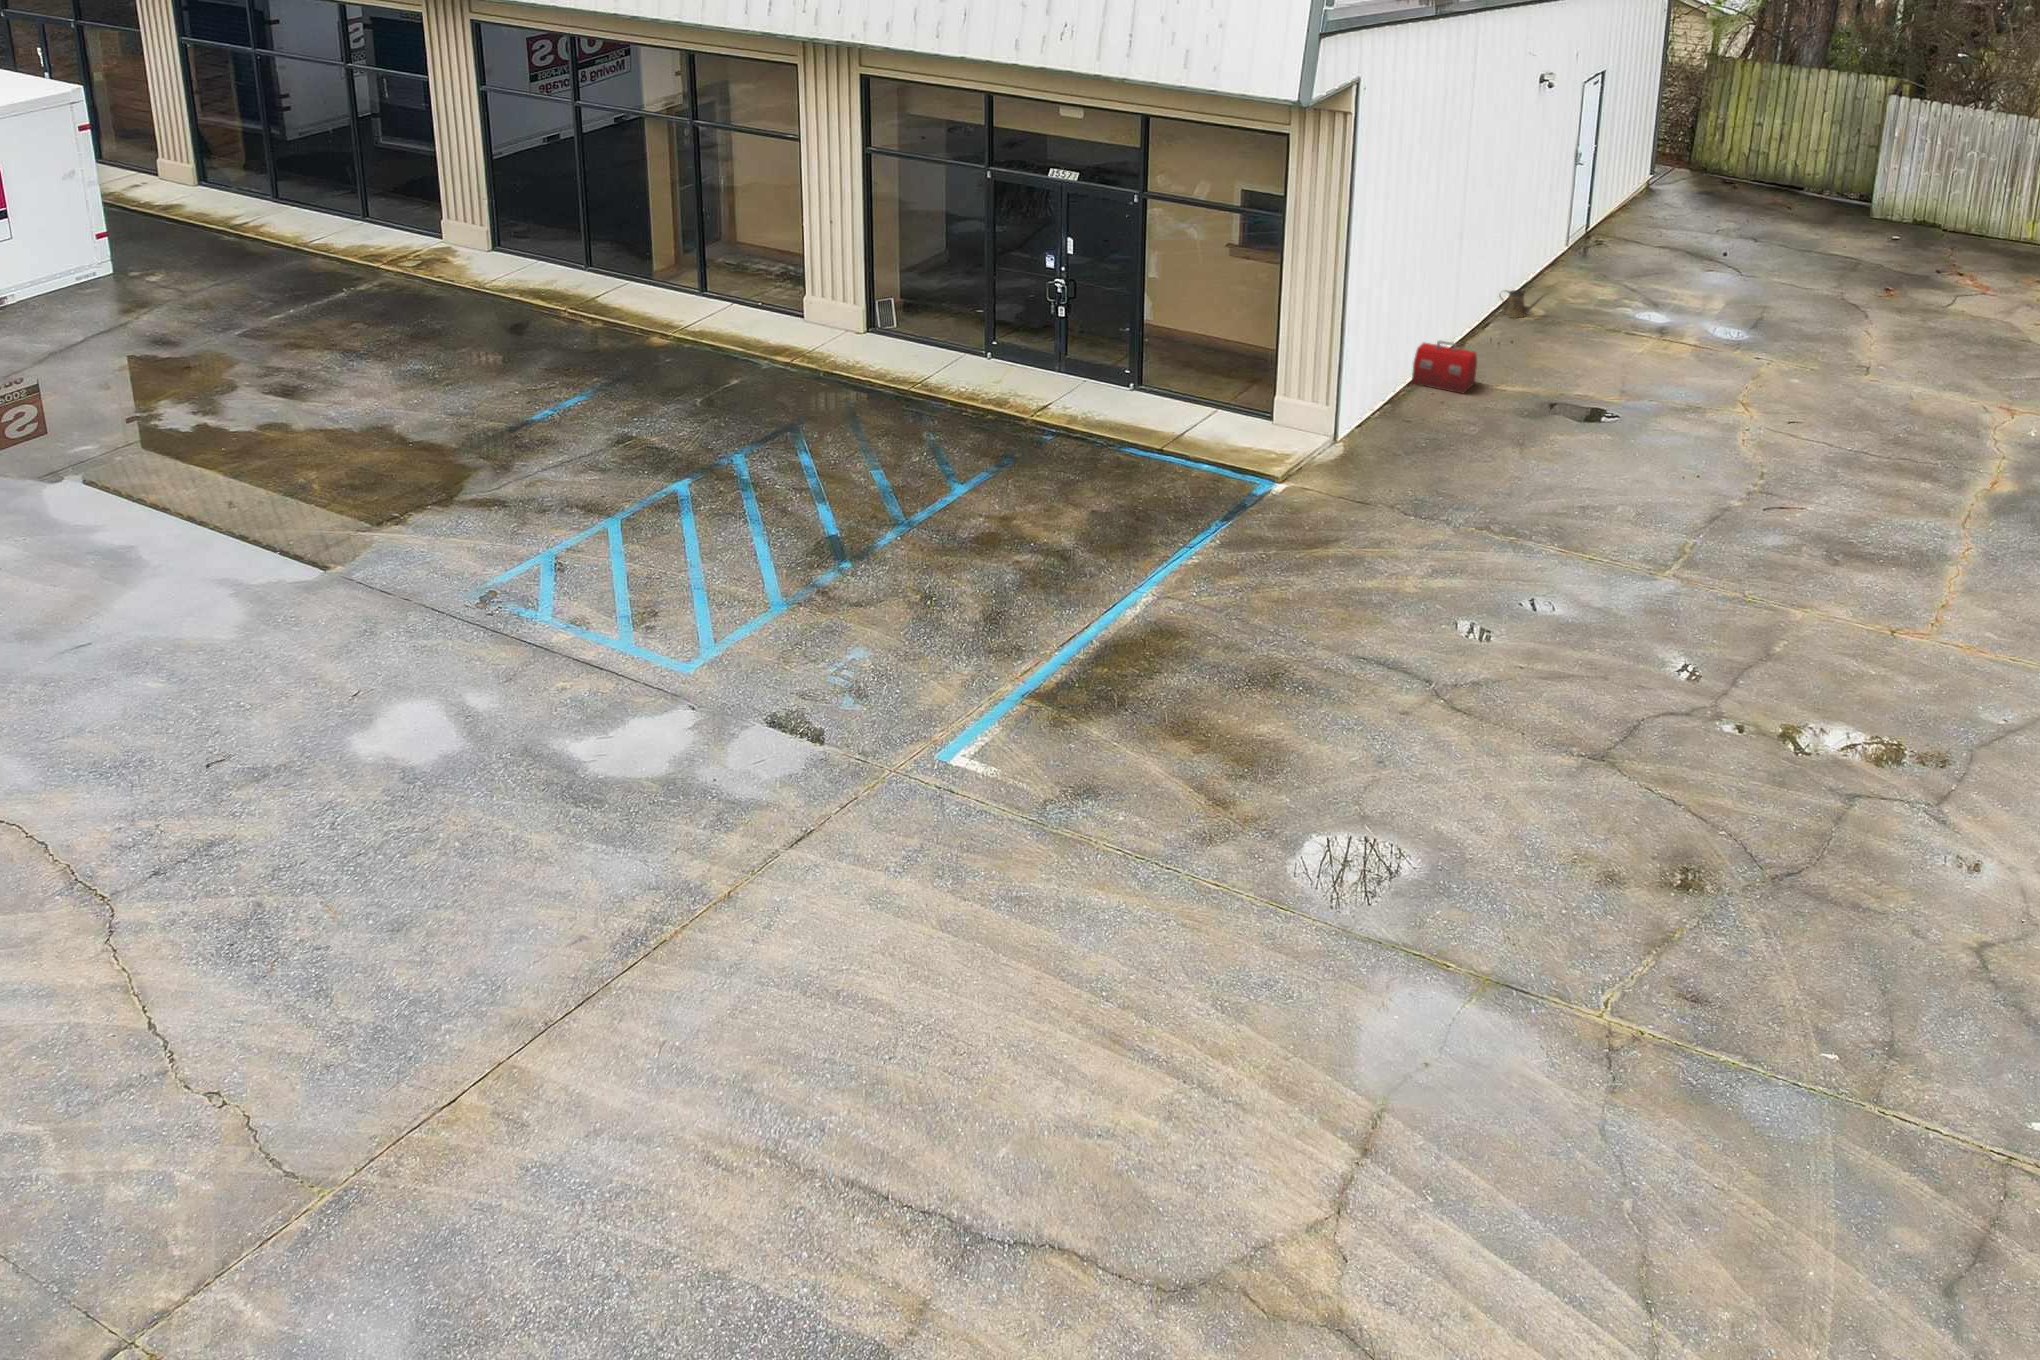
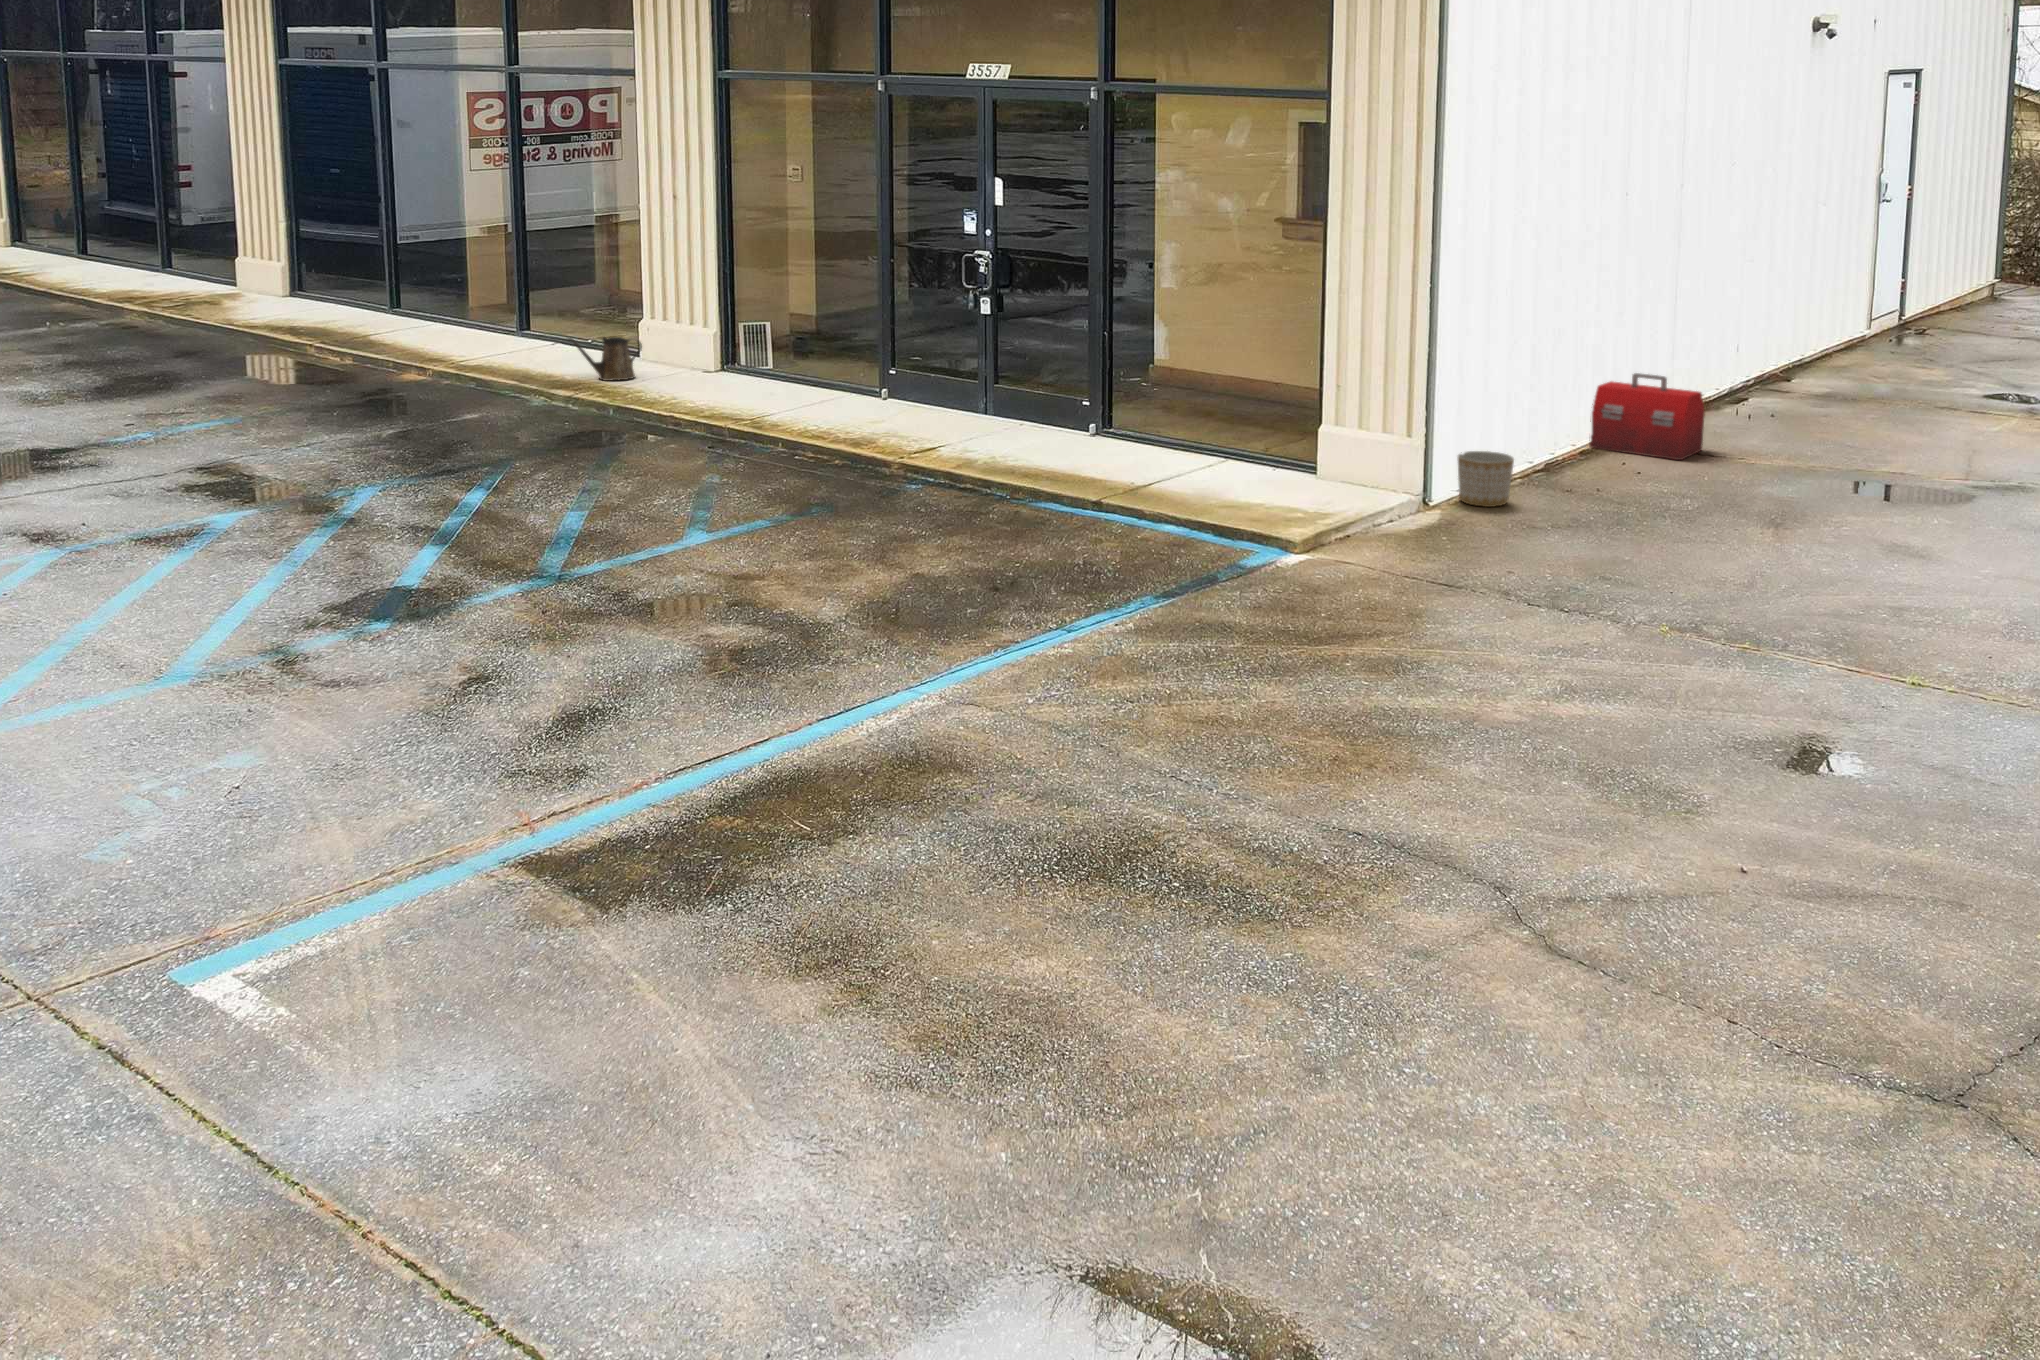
watering can: present [1500,290,1544,318] -> present [567,337,642,381]
planter: none [1351,409,1382,442] -> present [1458,451,1514,507]

